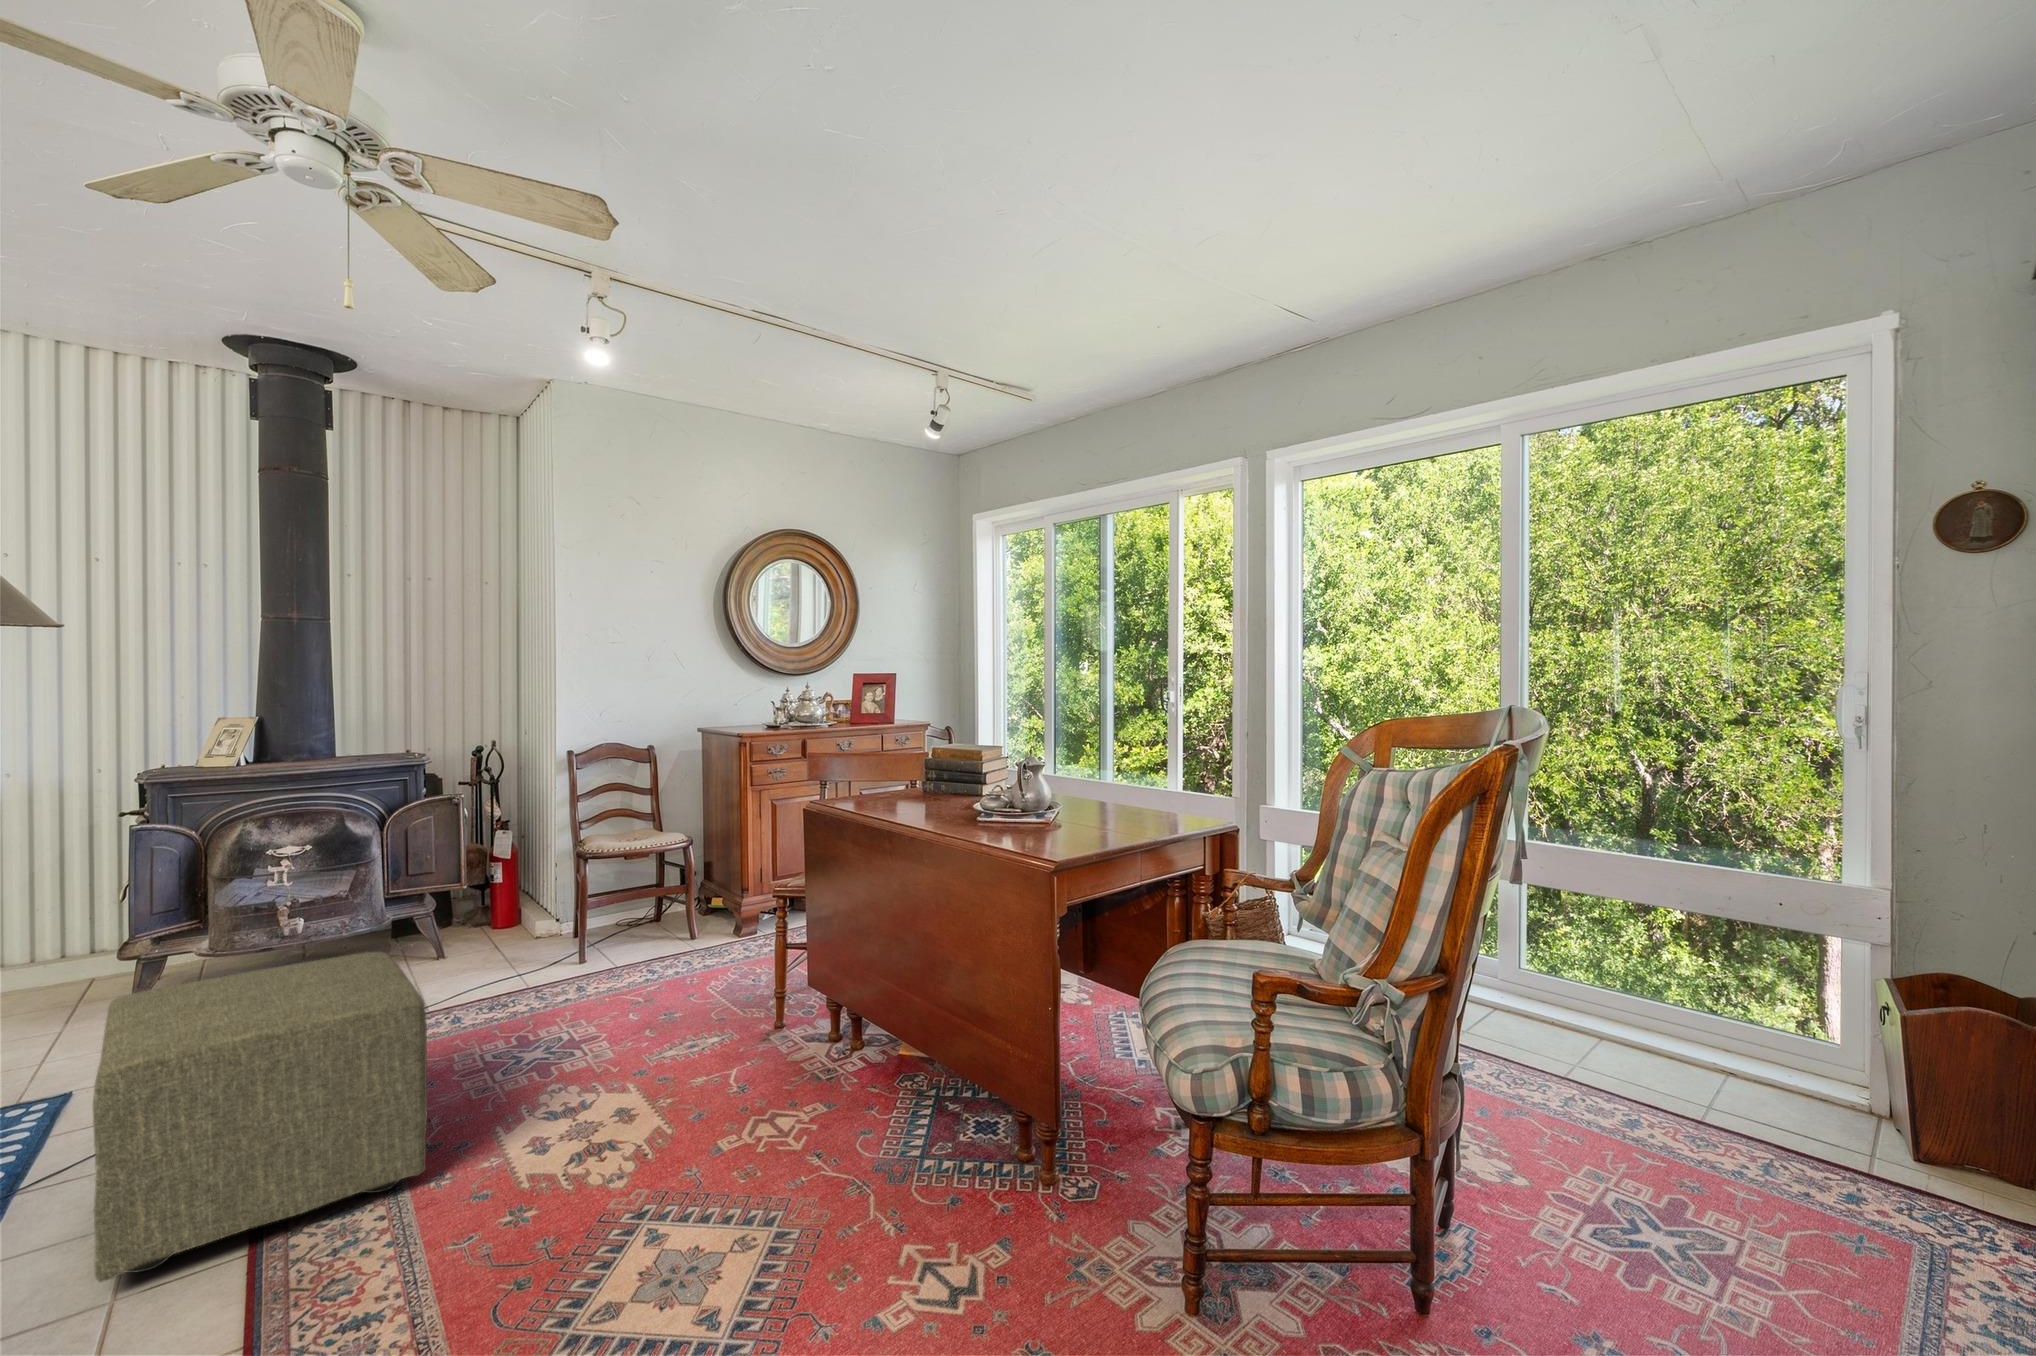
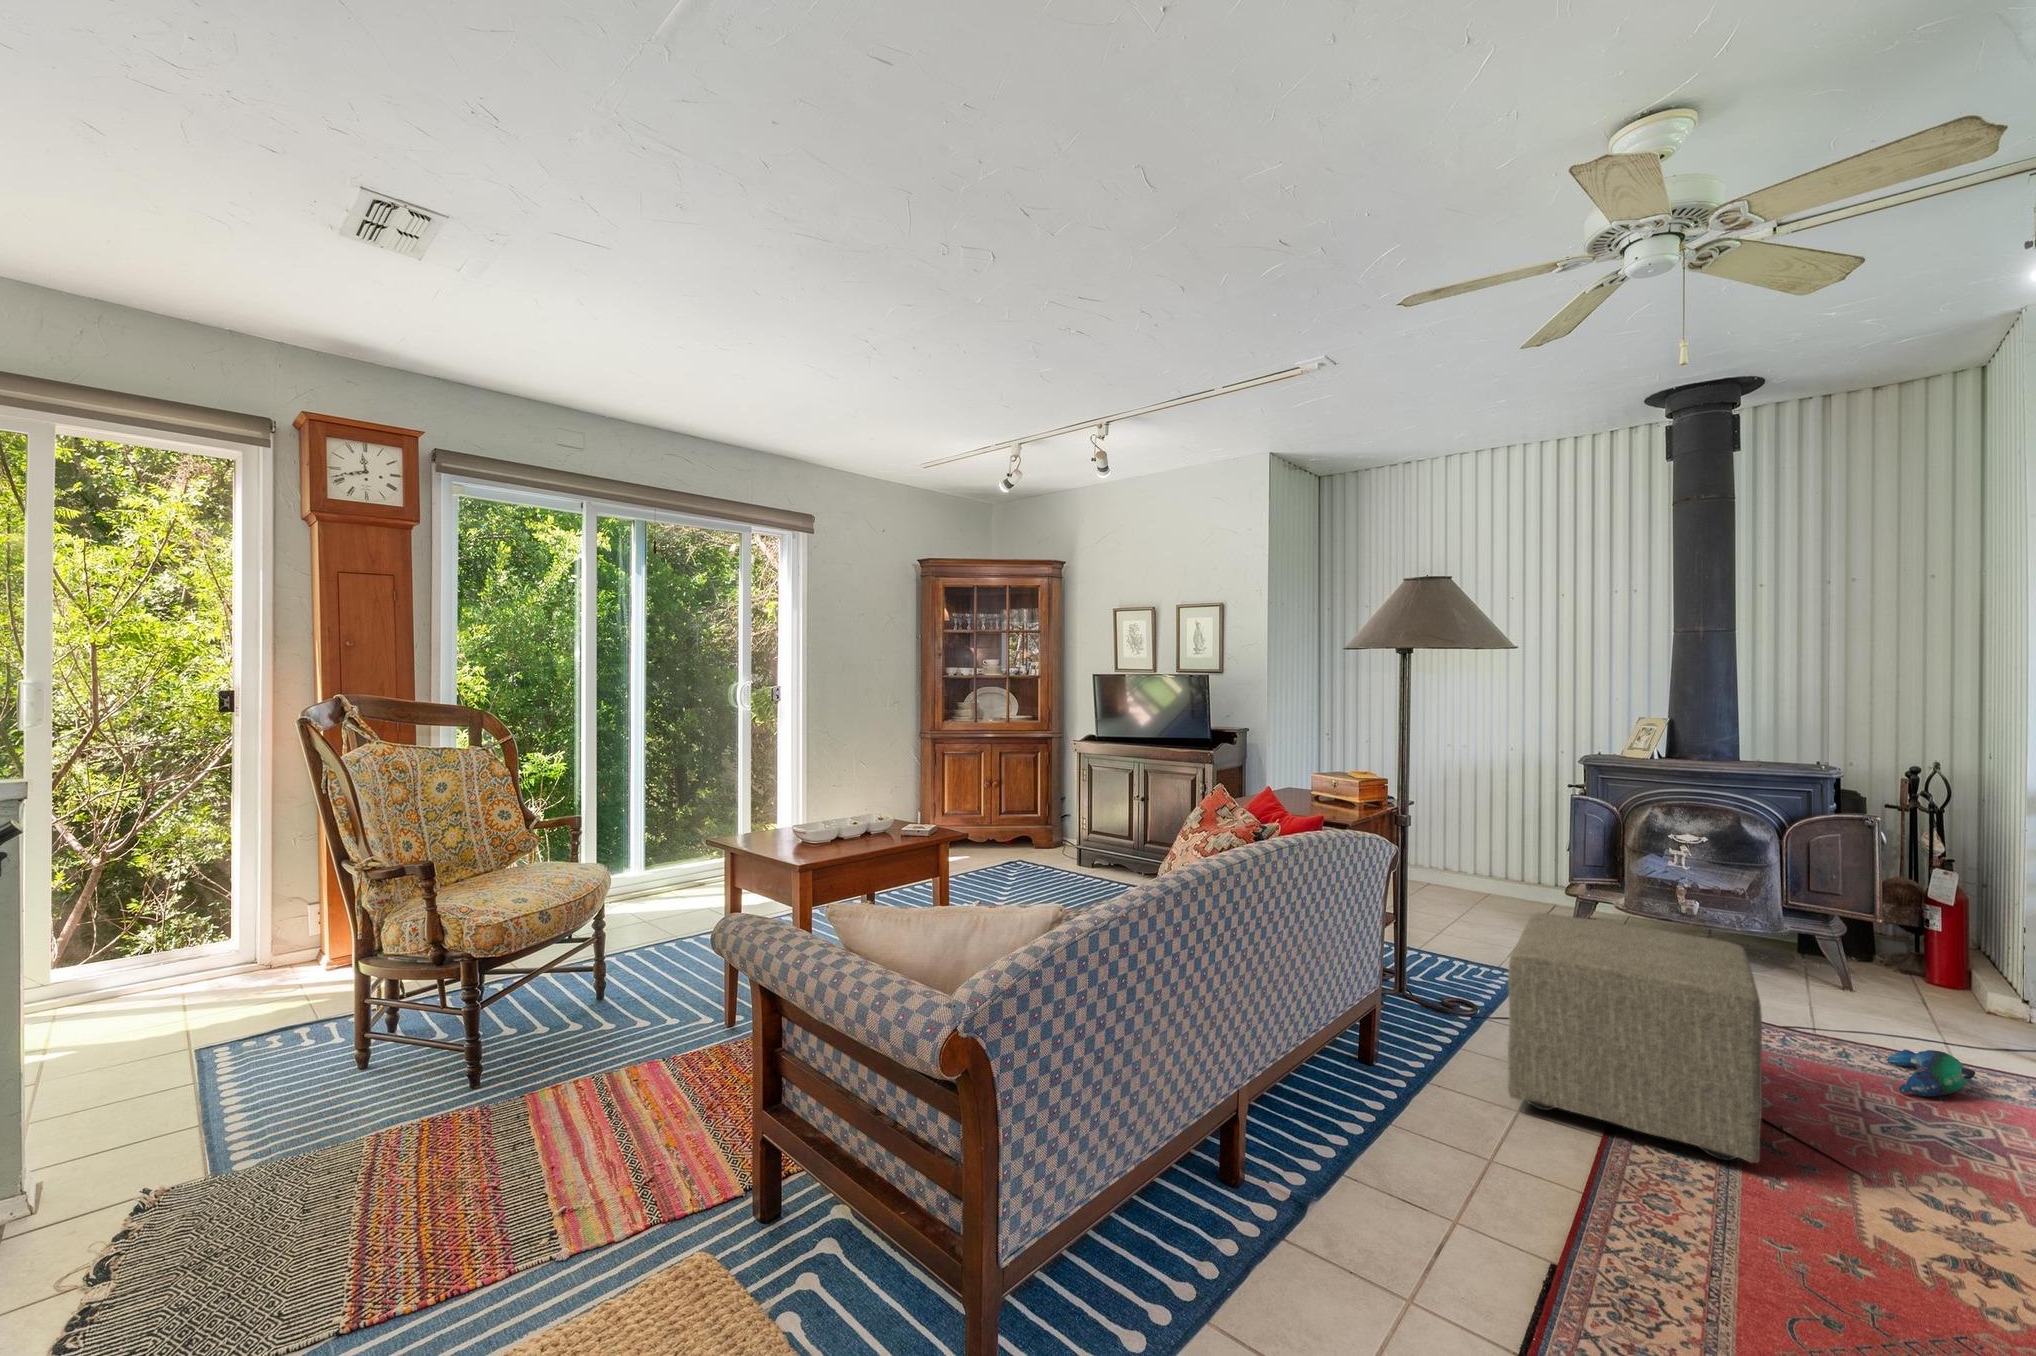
plush toy: none [489,987,553,1036] -> present [1887,1050,1975,1098]

